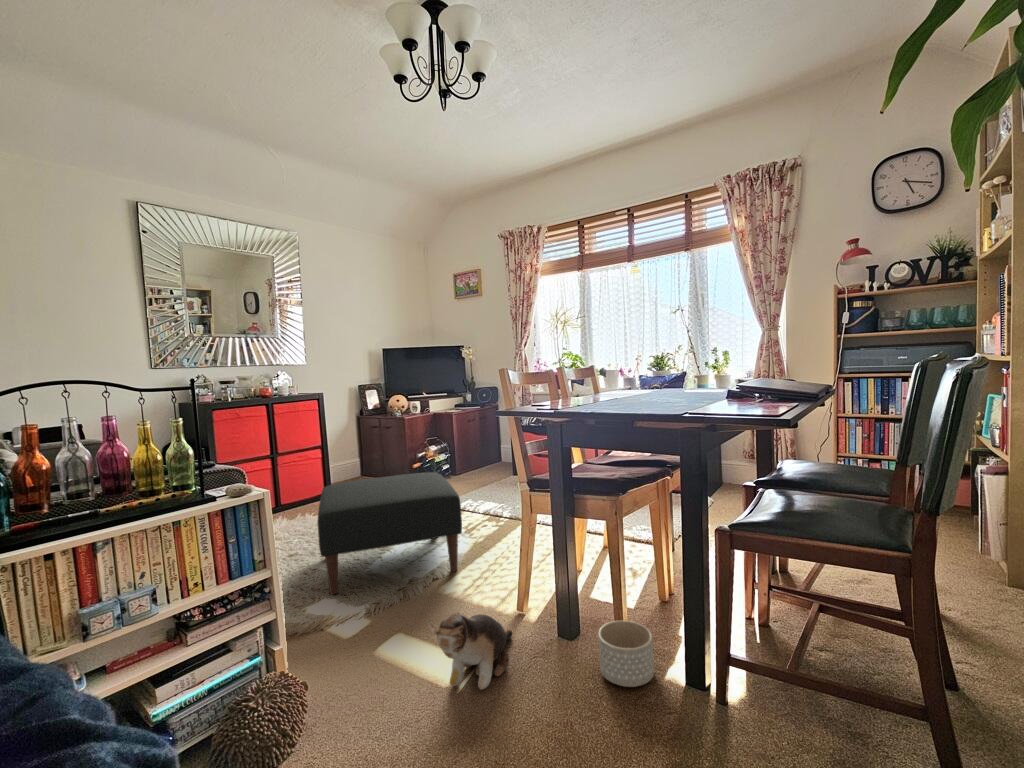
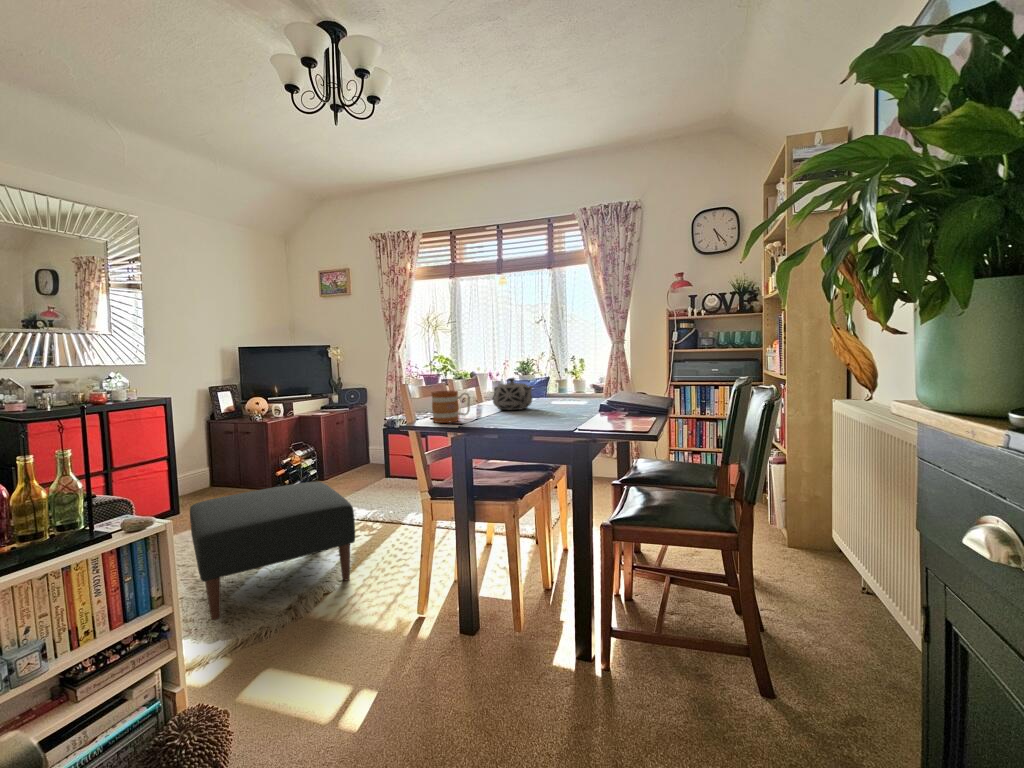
teapot: none [601,363,647,399] -> present [493,378,533,410]
mug: none [526,375,568,409] -> present [432,390,470,423]
plush toy: present [428,613,512,689] -> none [351,620,422,692]
planter: present [598,621,654,687] -> none [503,608,550,665]

